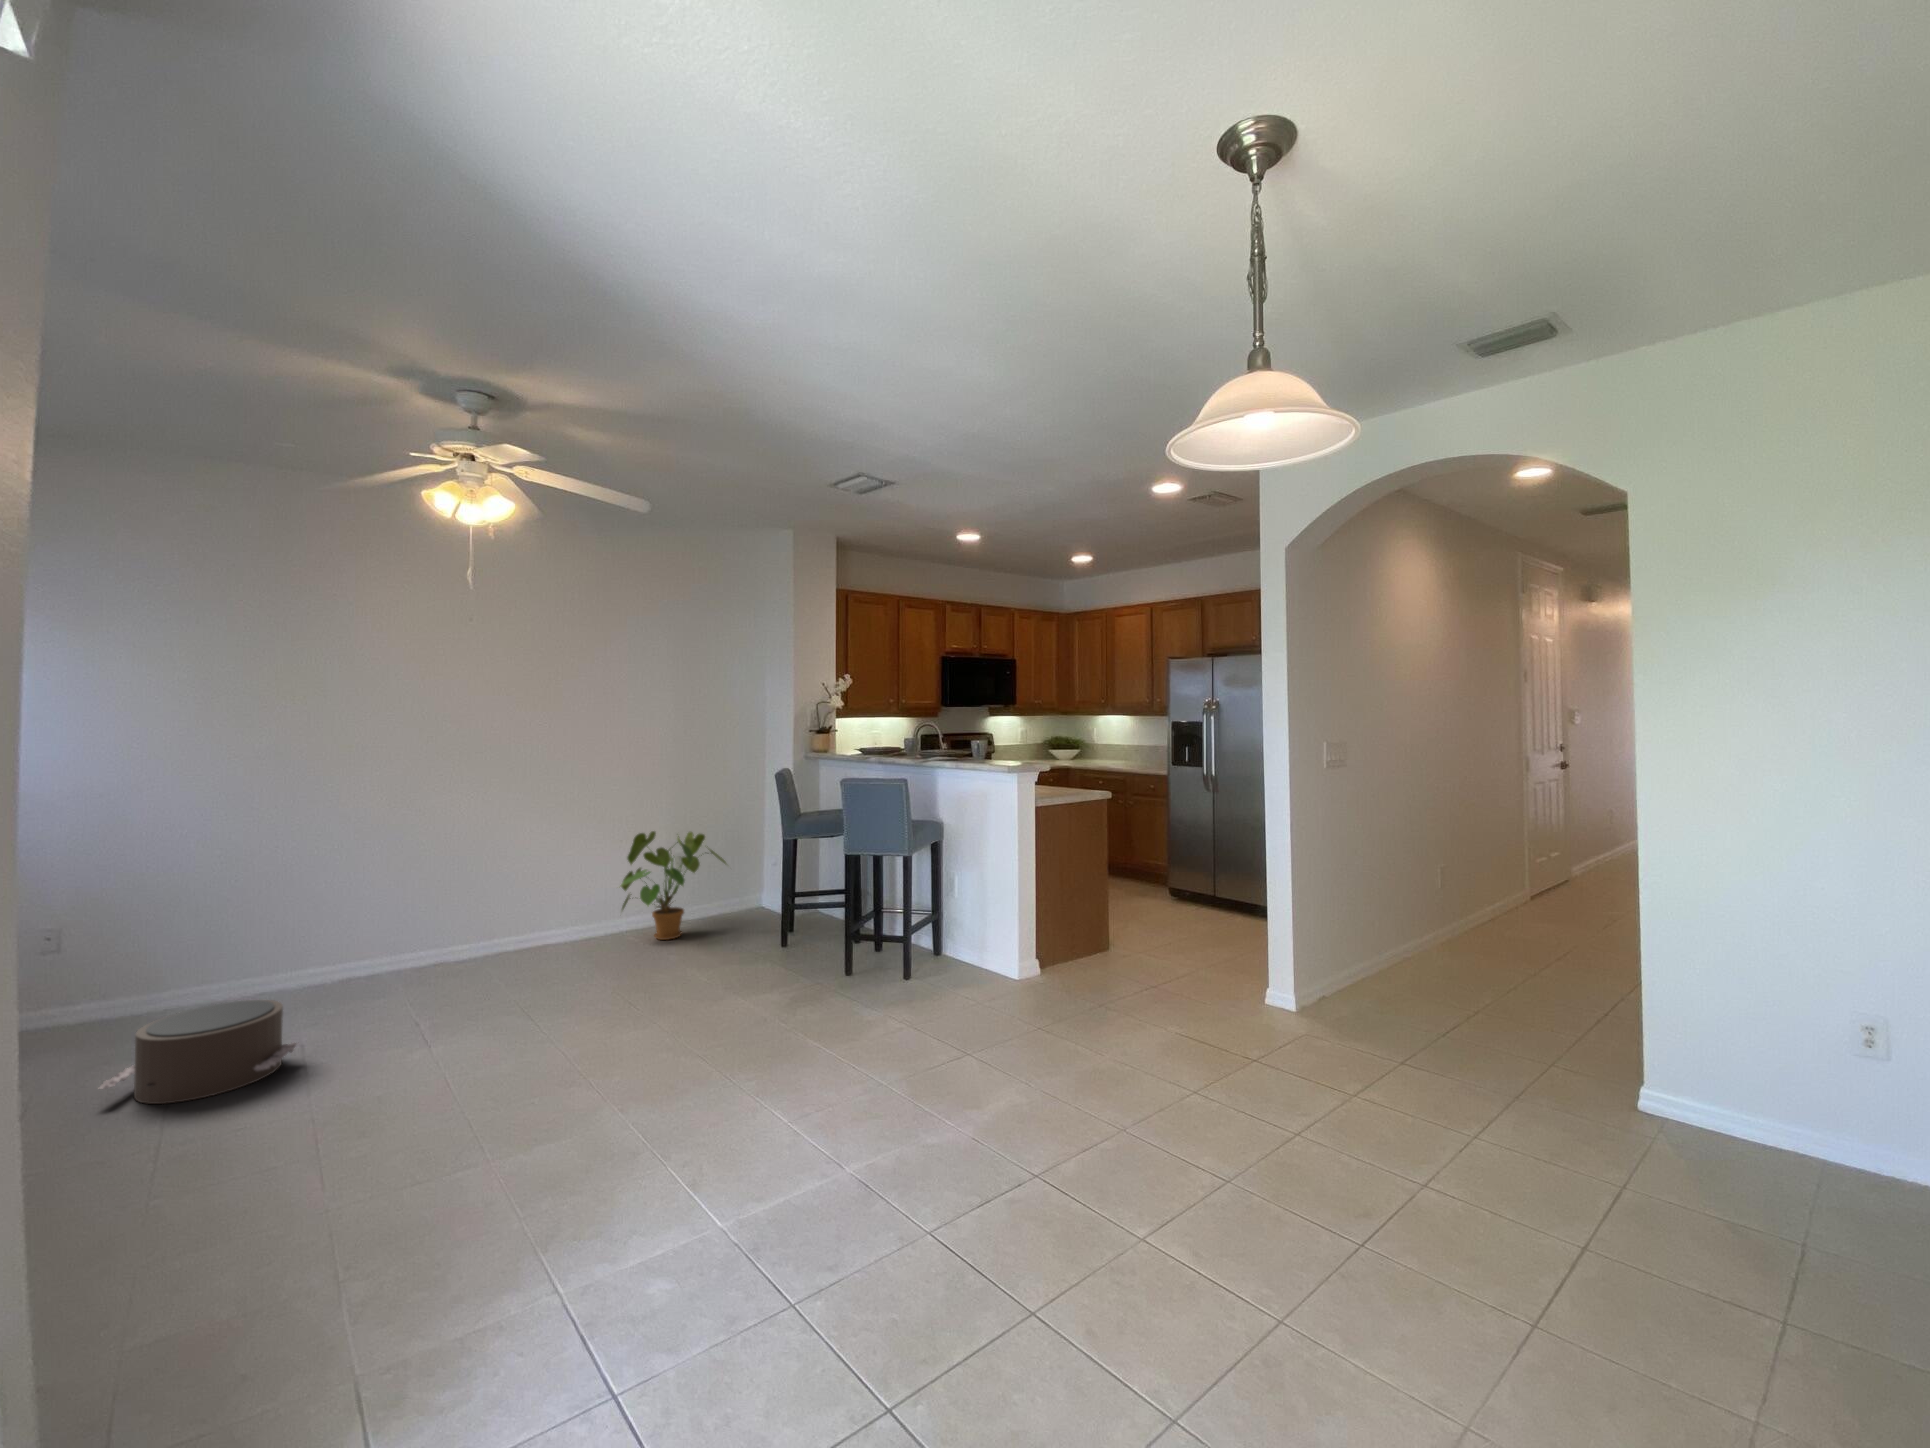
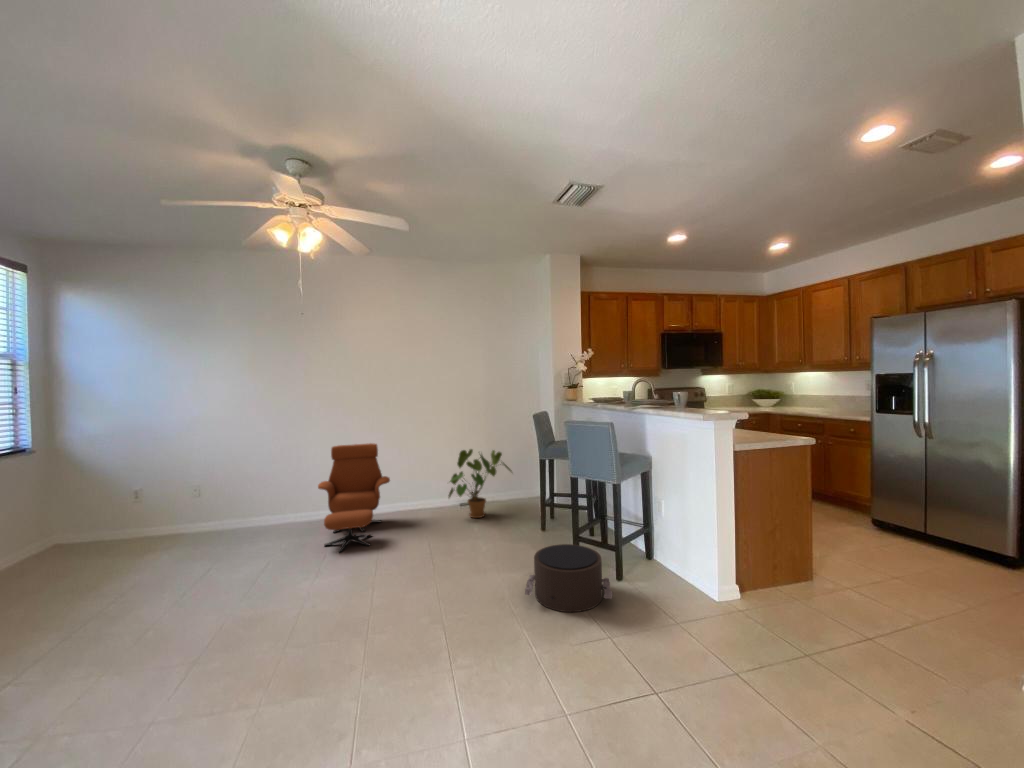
lounge chair: none [367,827,513,1010] -> present [318,443,390,553]
pouf: present [98,1000,297,1104] -> present [525,544,613,612]

